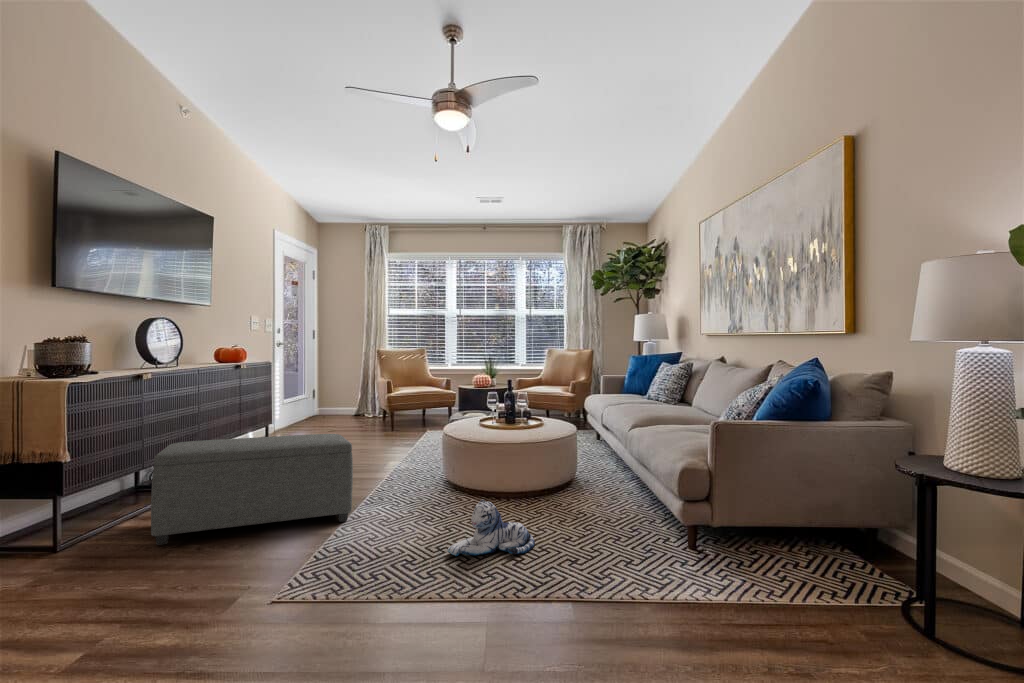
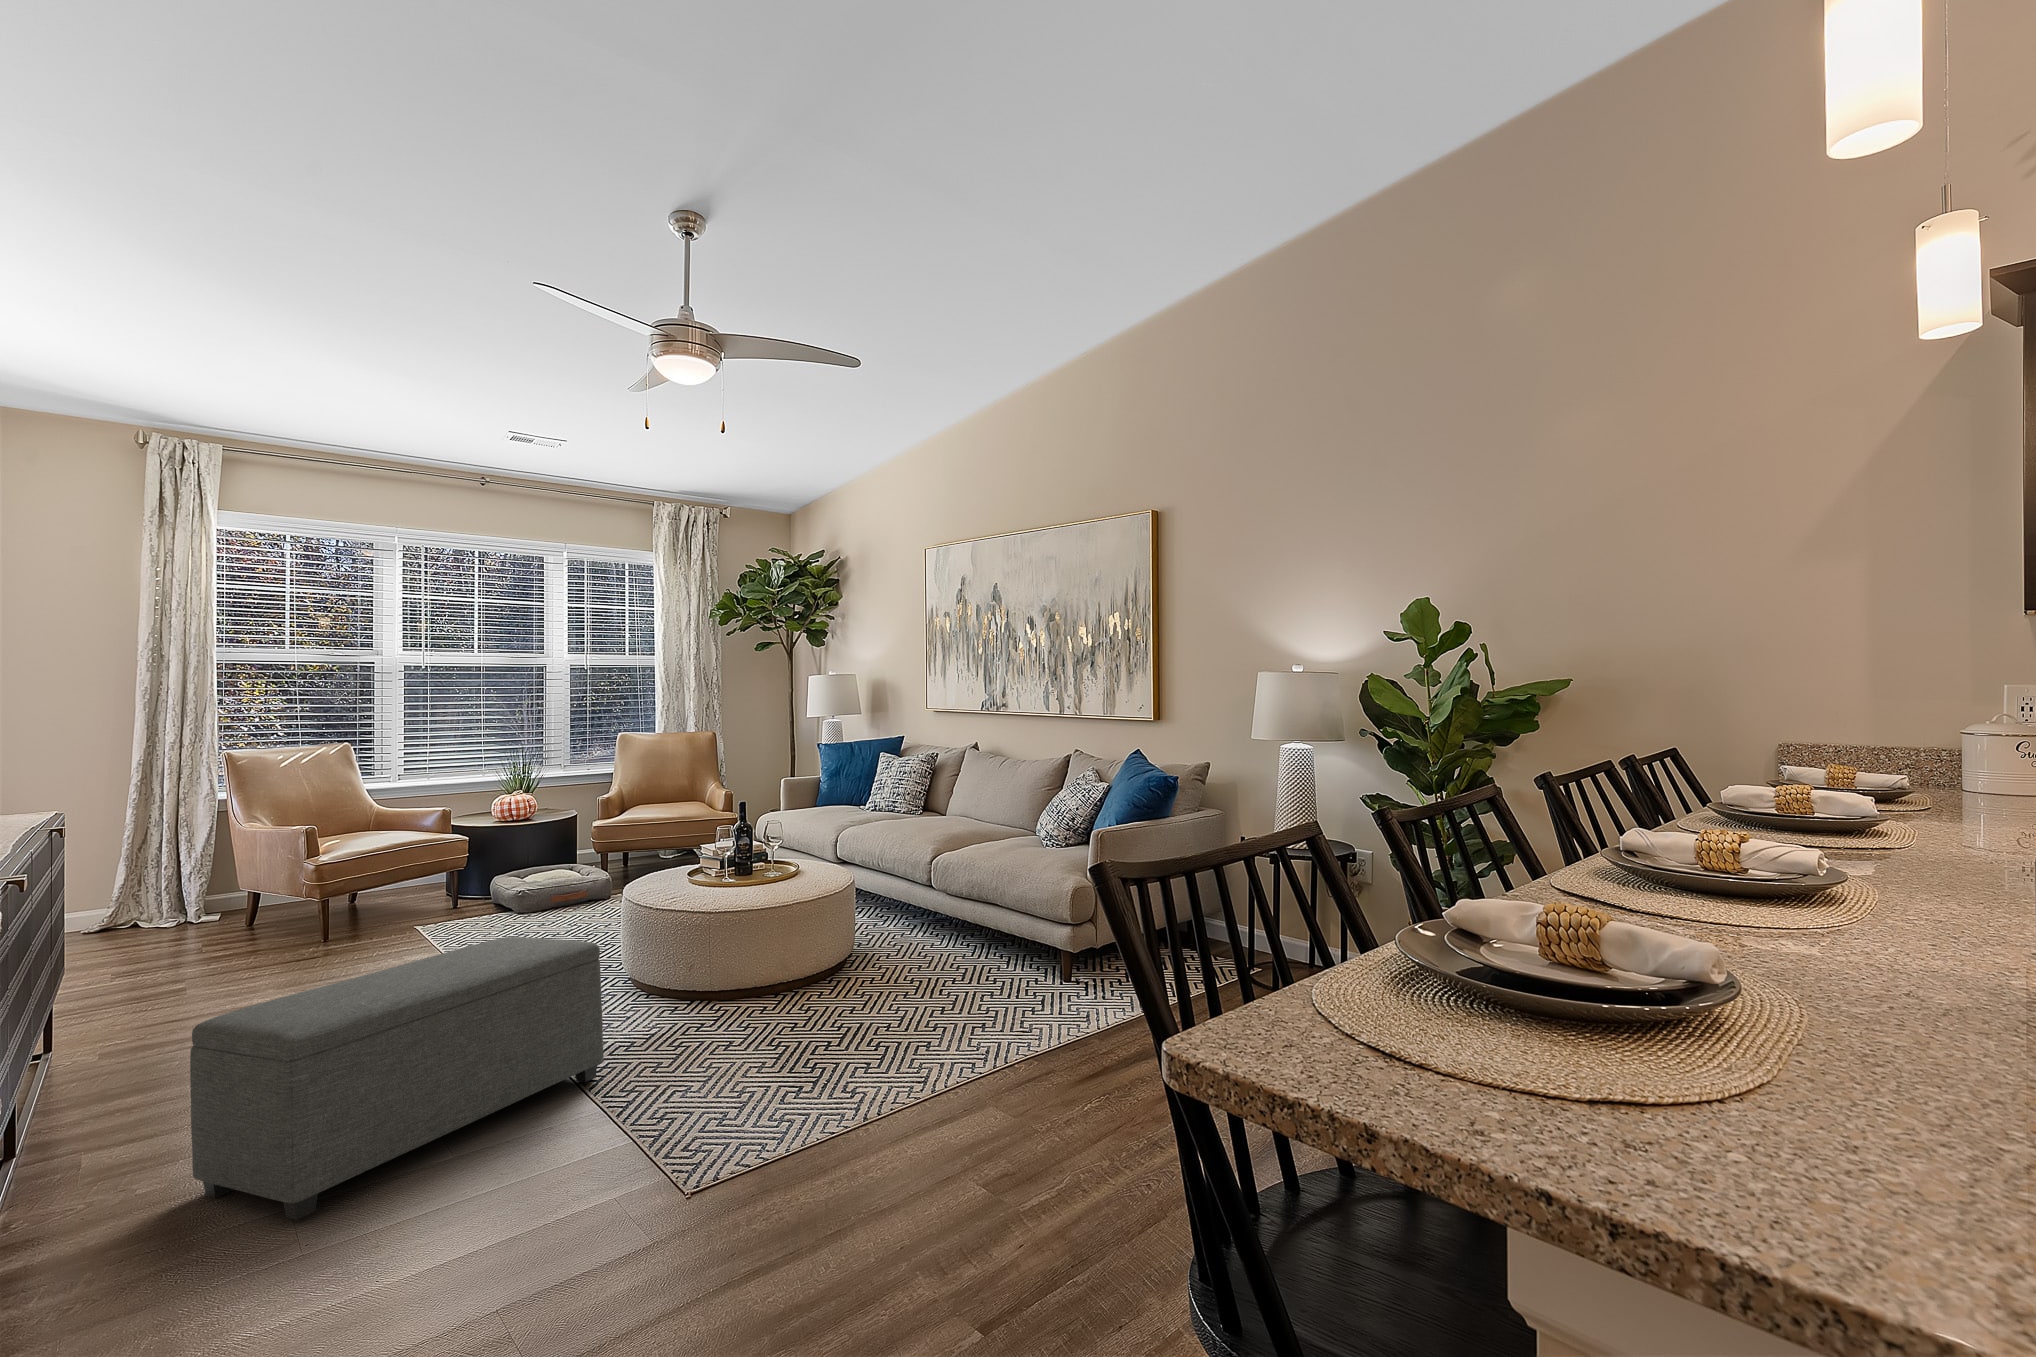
plush toy: present [447,500,535,556] -> none [832,980,919,1064]

